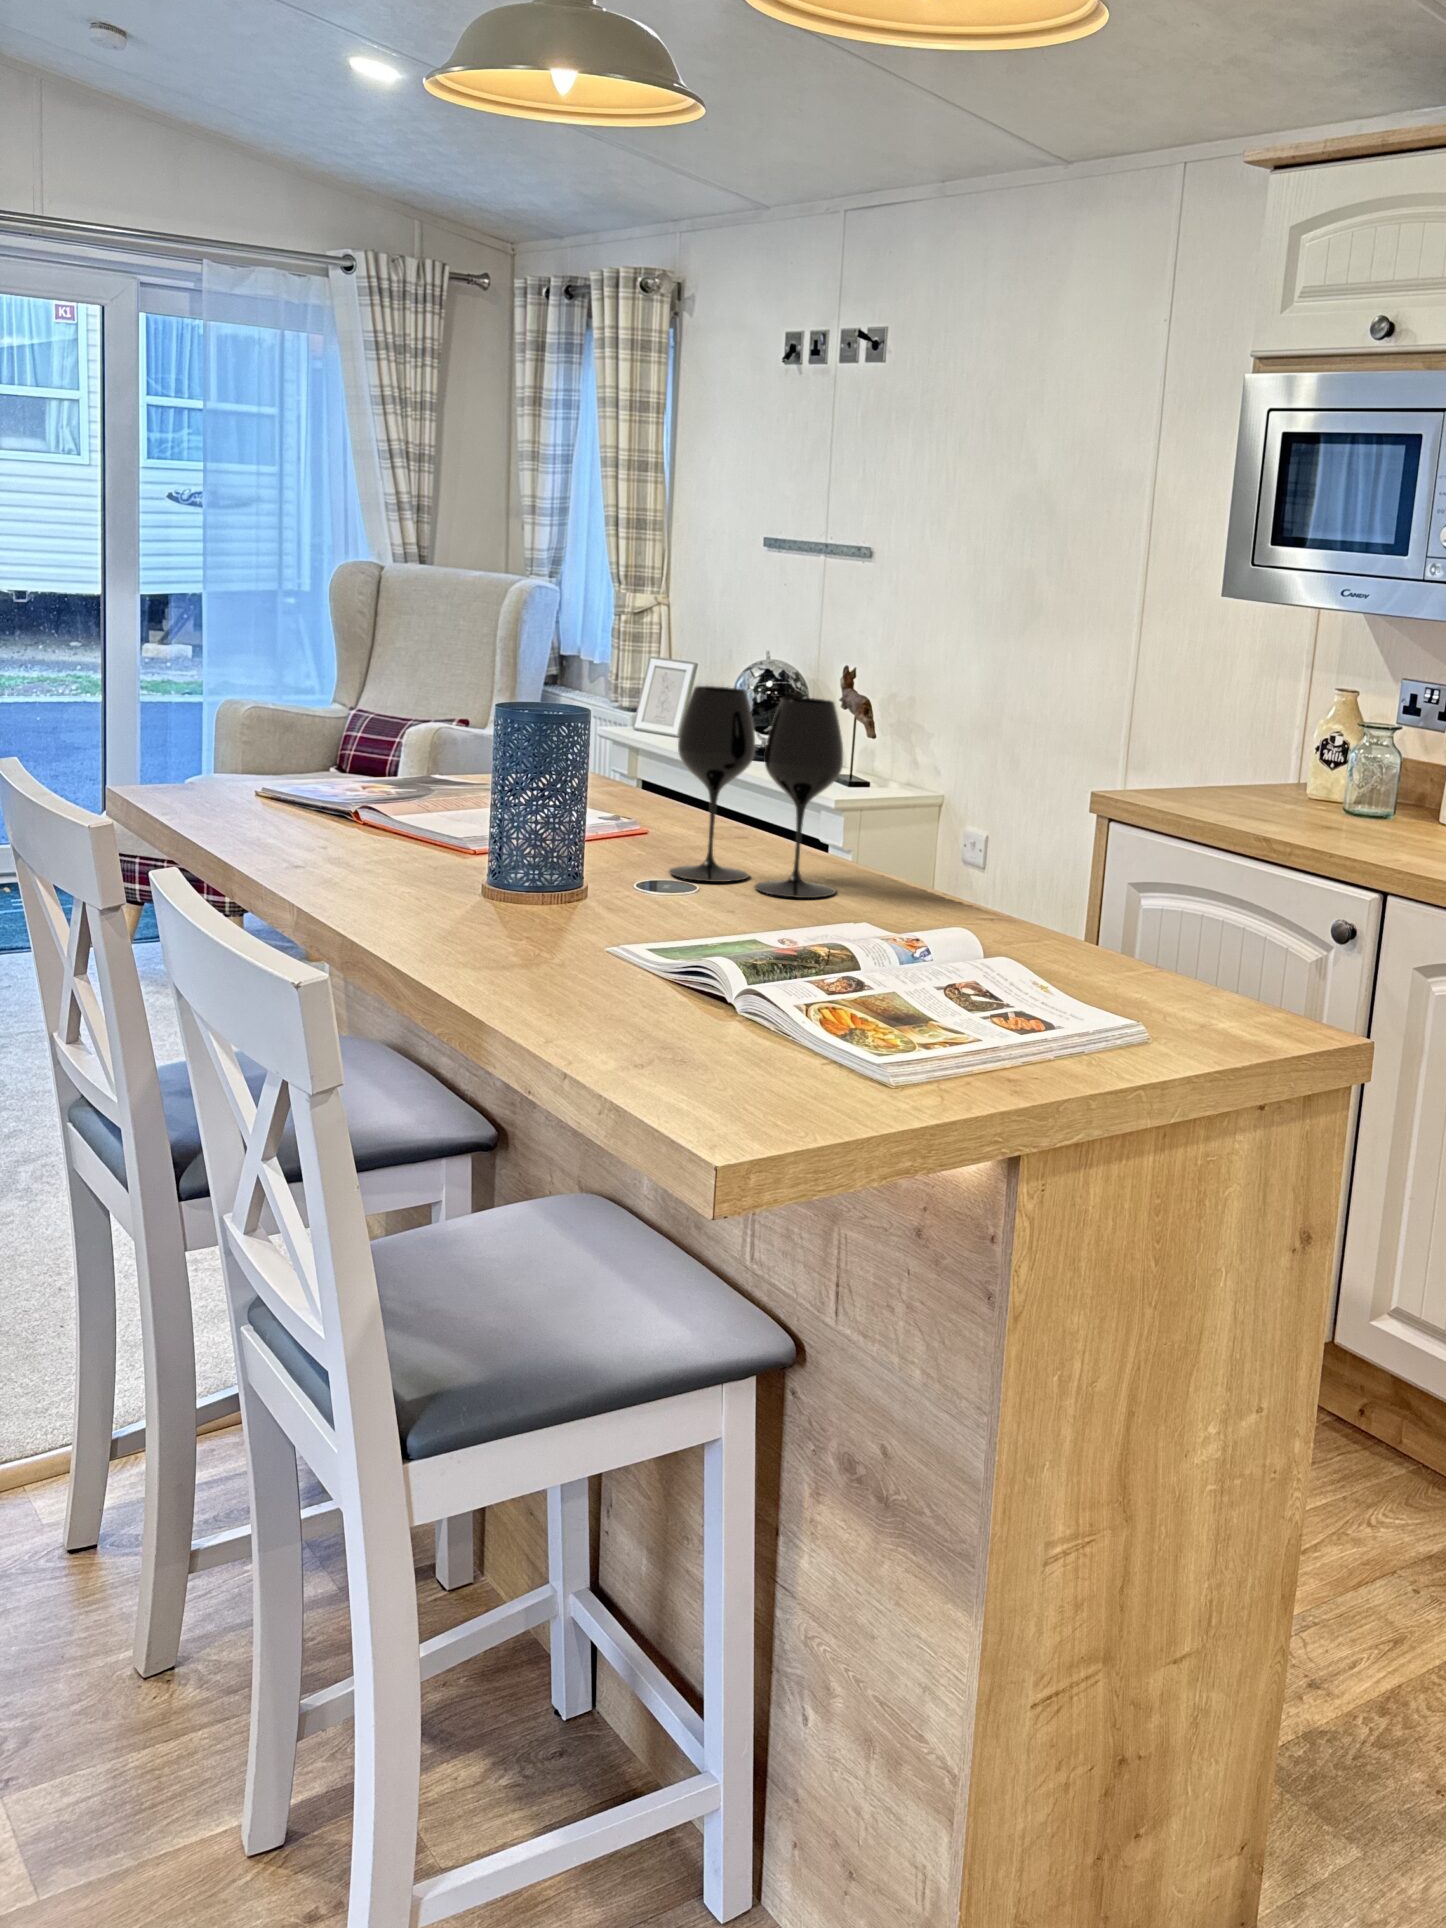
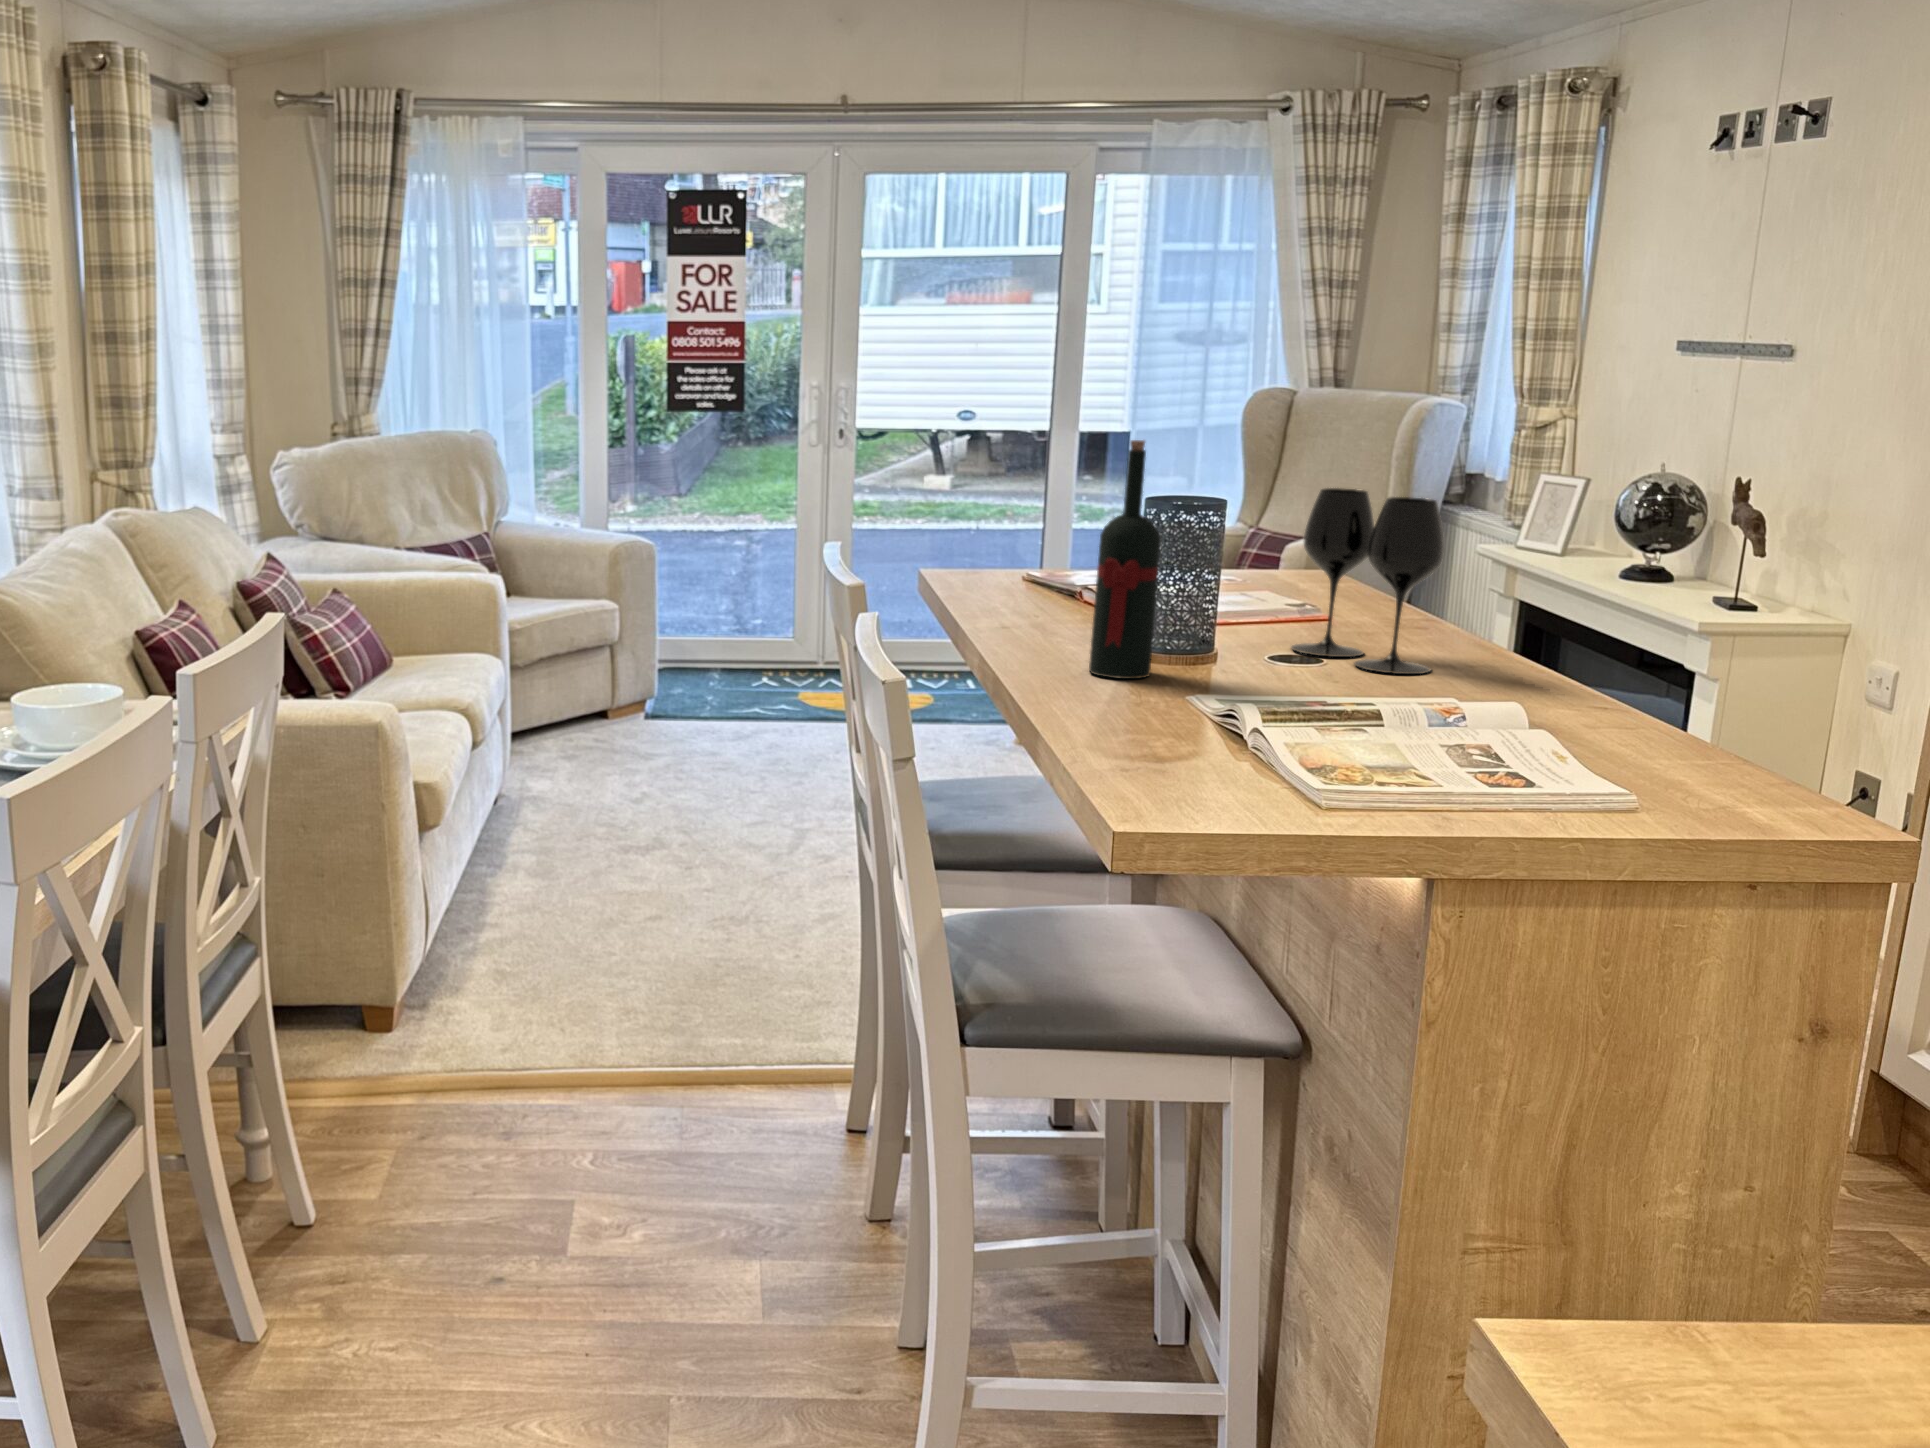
wine bottle: none [478,627,565,937] -> present [1089,440,1160,679]

